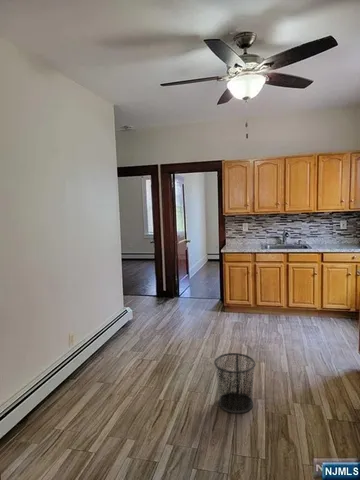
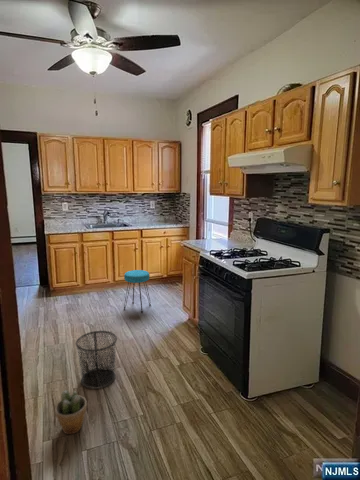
stool: none [289,298,324,347] -> present [124,270,151,312]
potted plant: none [180,401,209,446] -> present [55,390,87,434]

